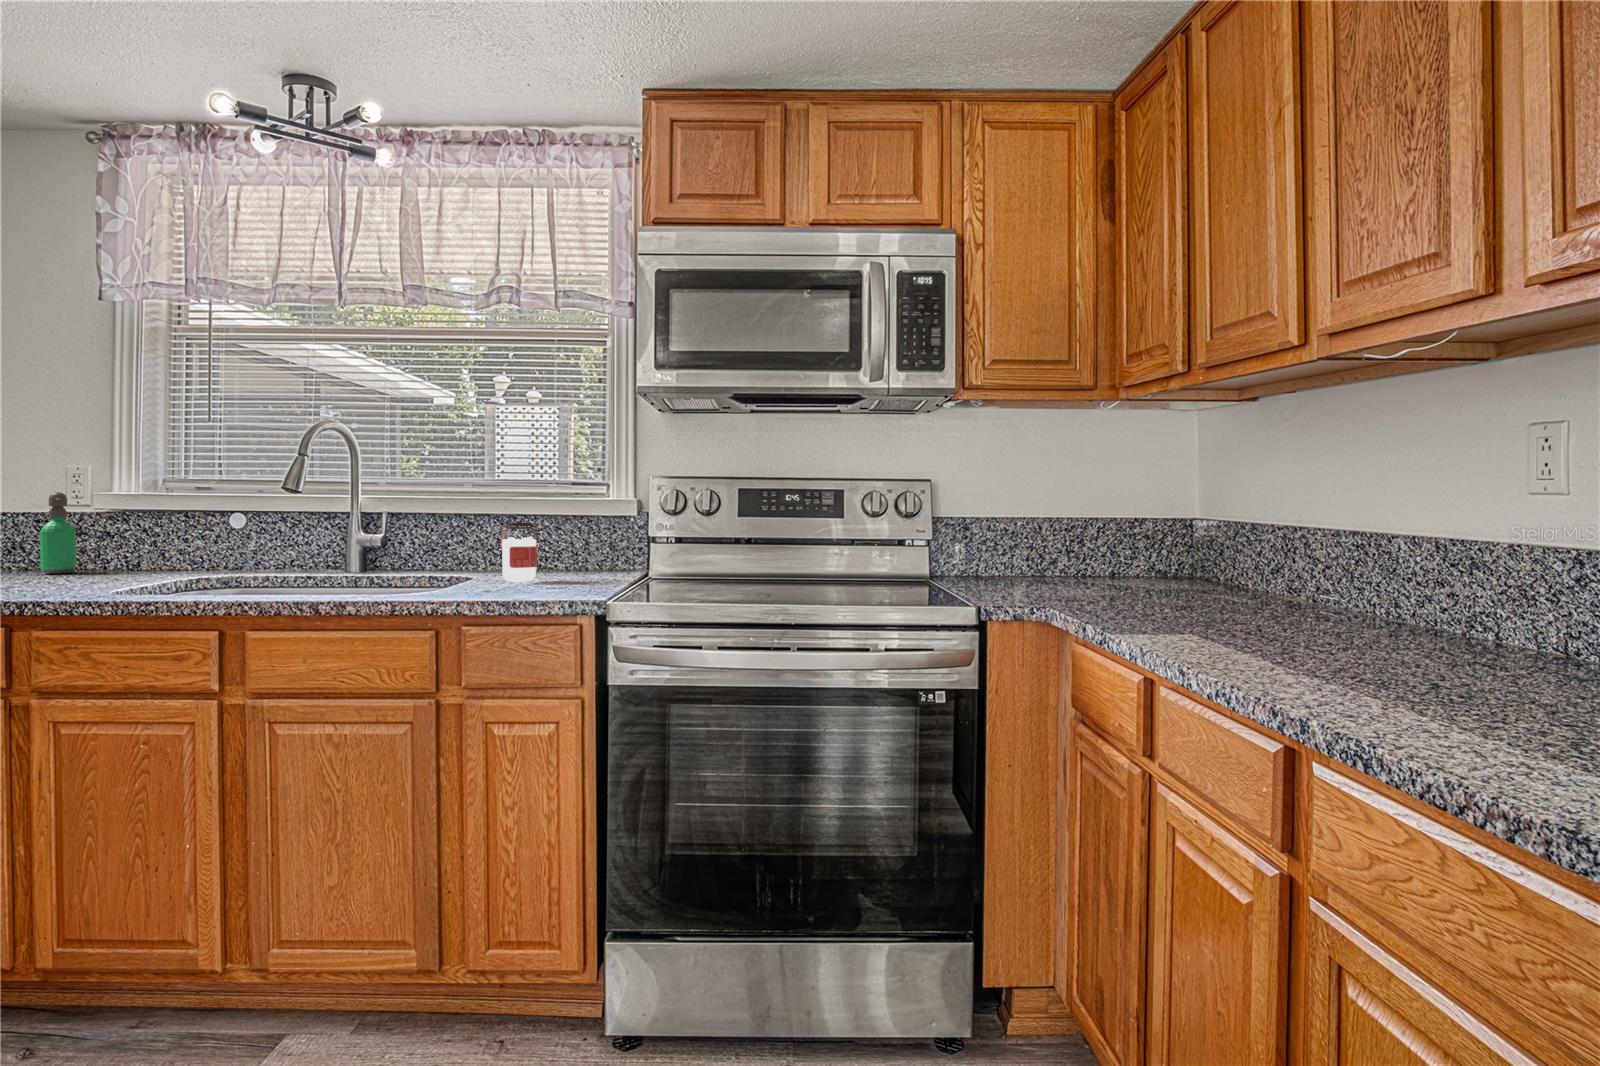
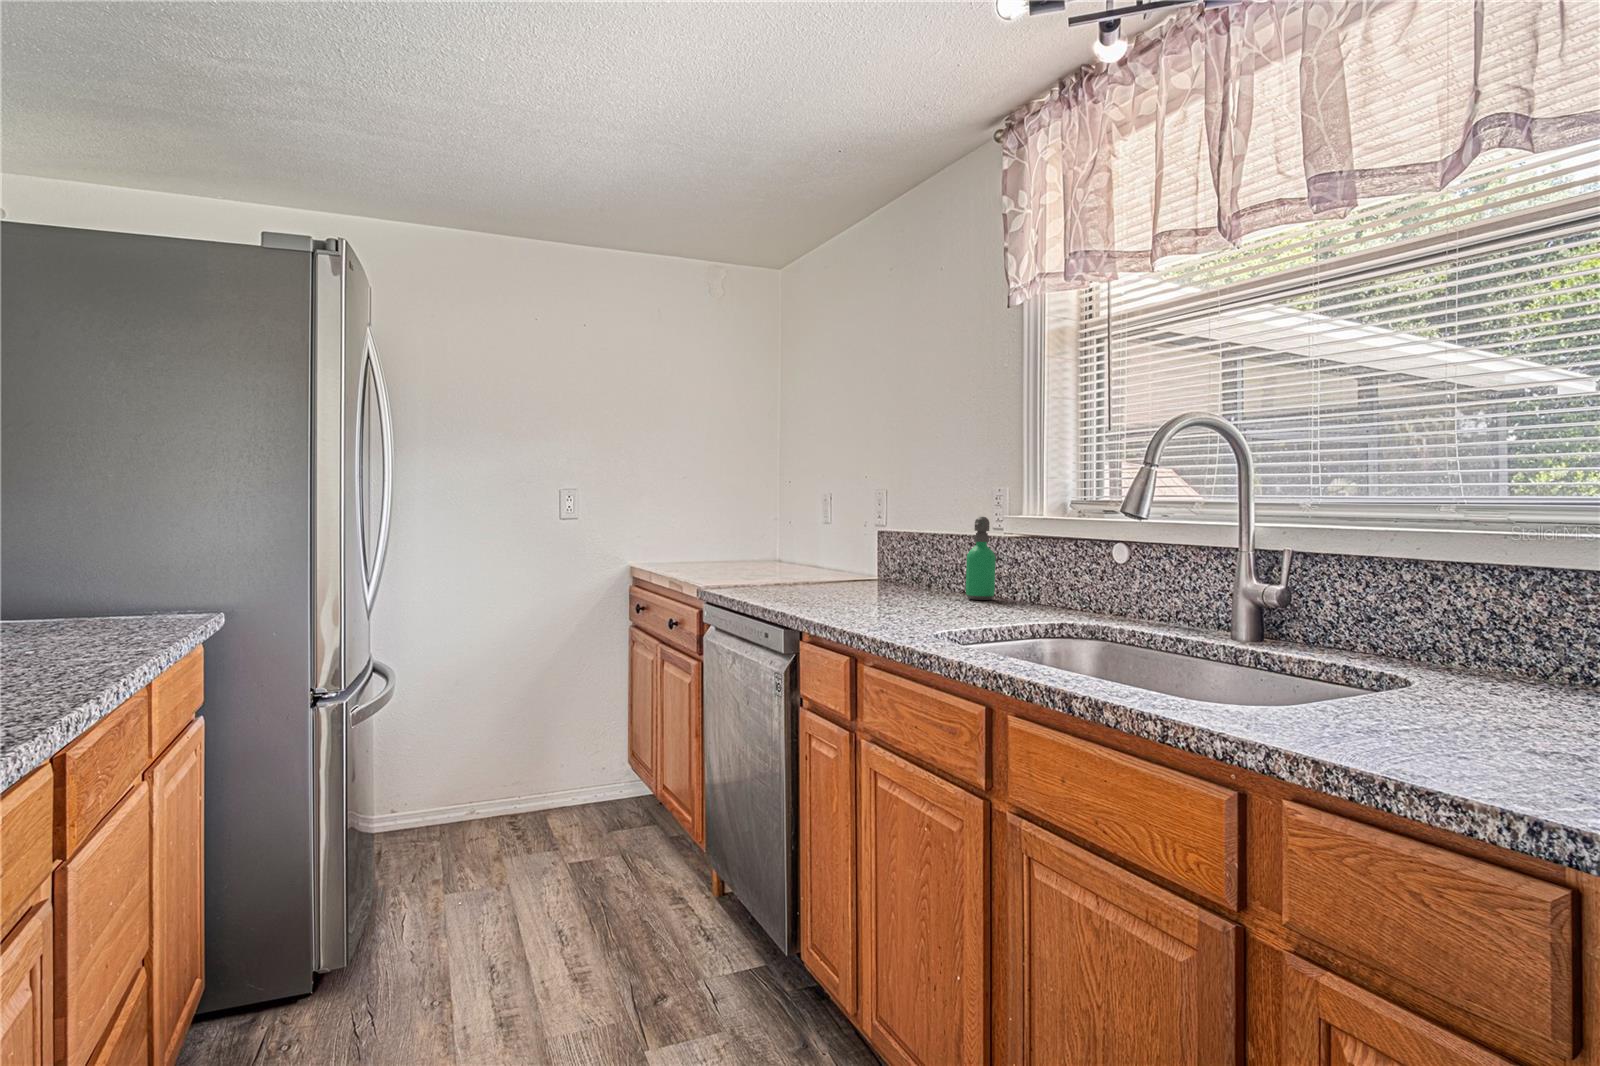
jar: present [501,523,538,582] -> none [1462,585,1559,713]

